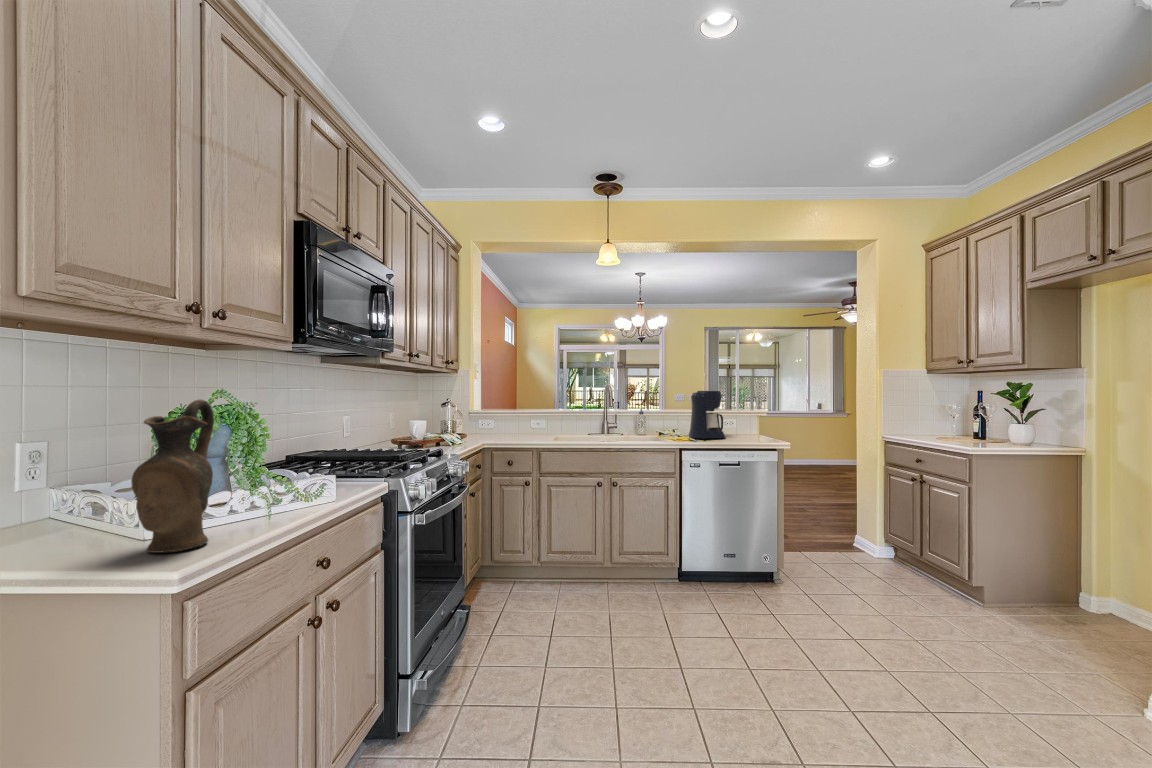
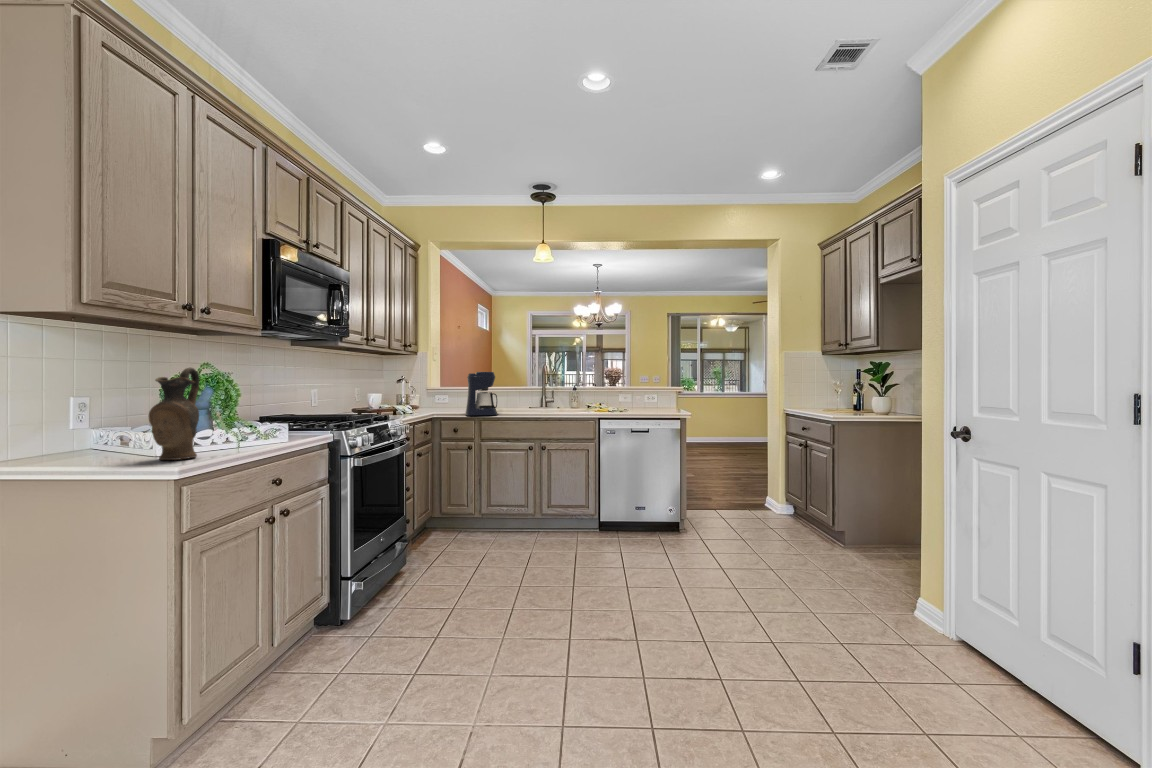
coffee maker: present [689,391,725,439] -> present [466,372,498,416]

